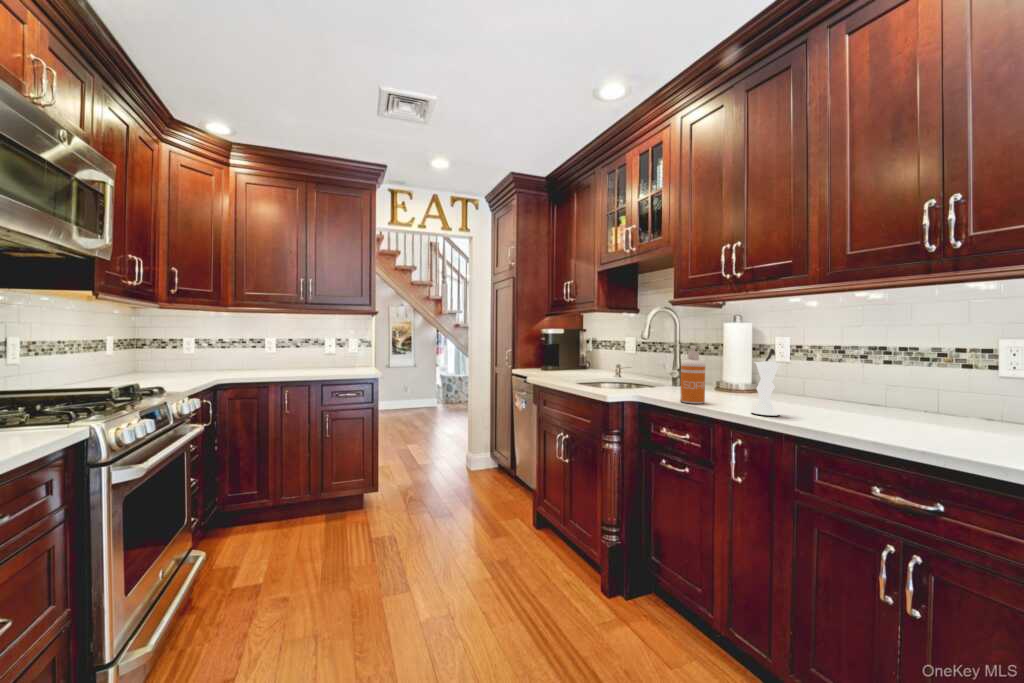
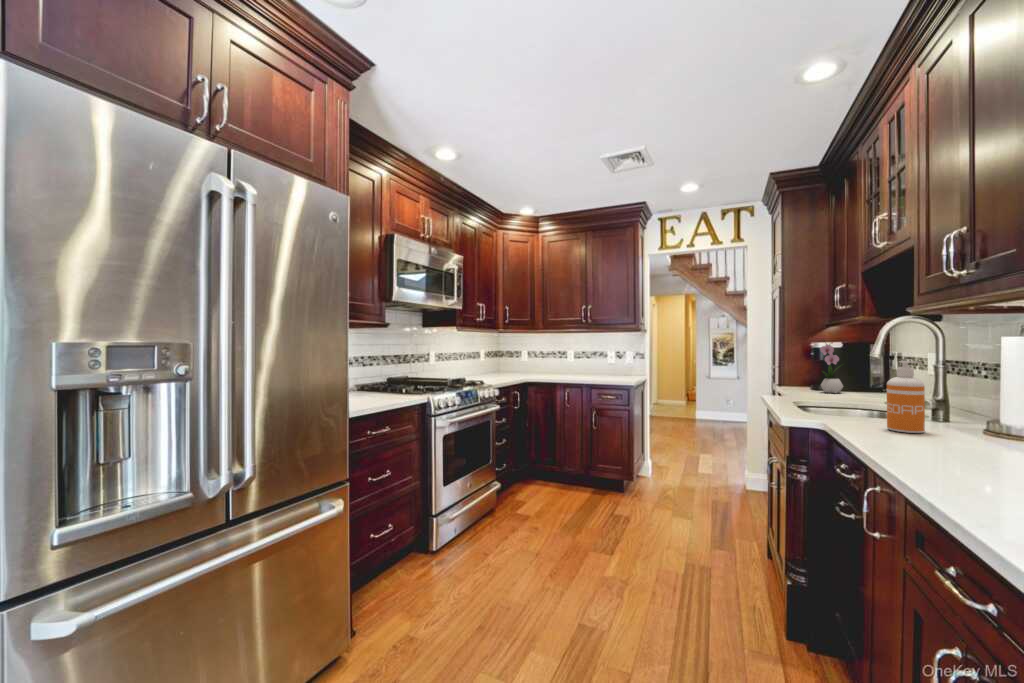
flower arrangement: none [554,327,571,376] -> present [820,337,843,393]
vase: present [752,349,780,415] -> none [945,365,995,456]

